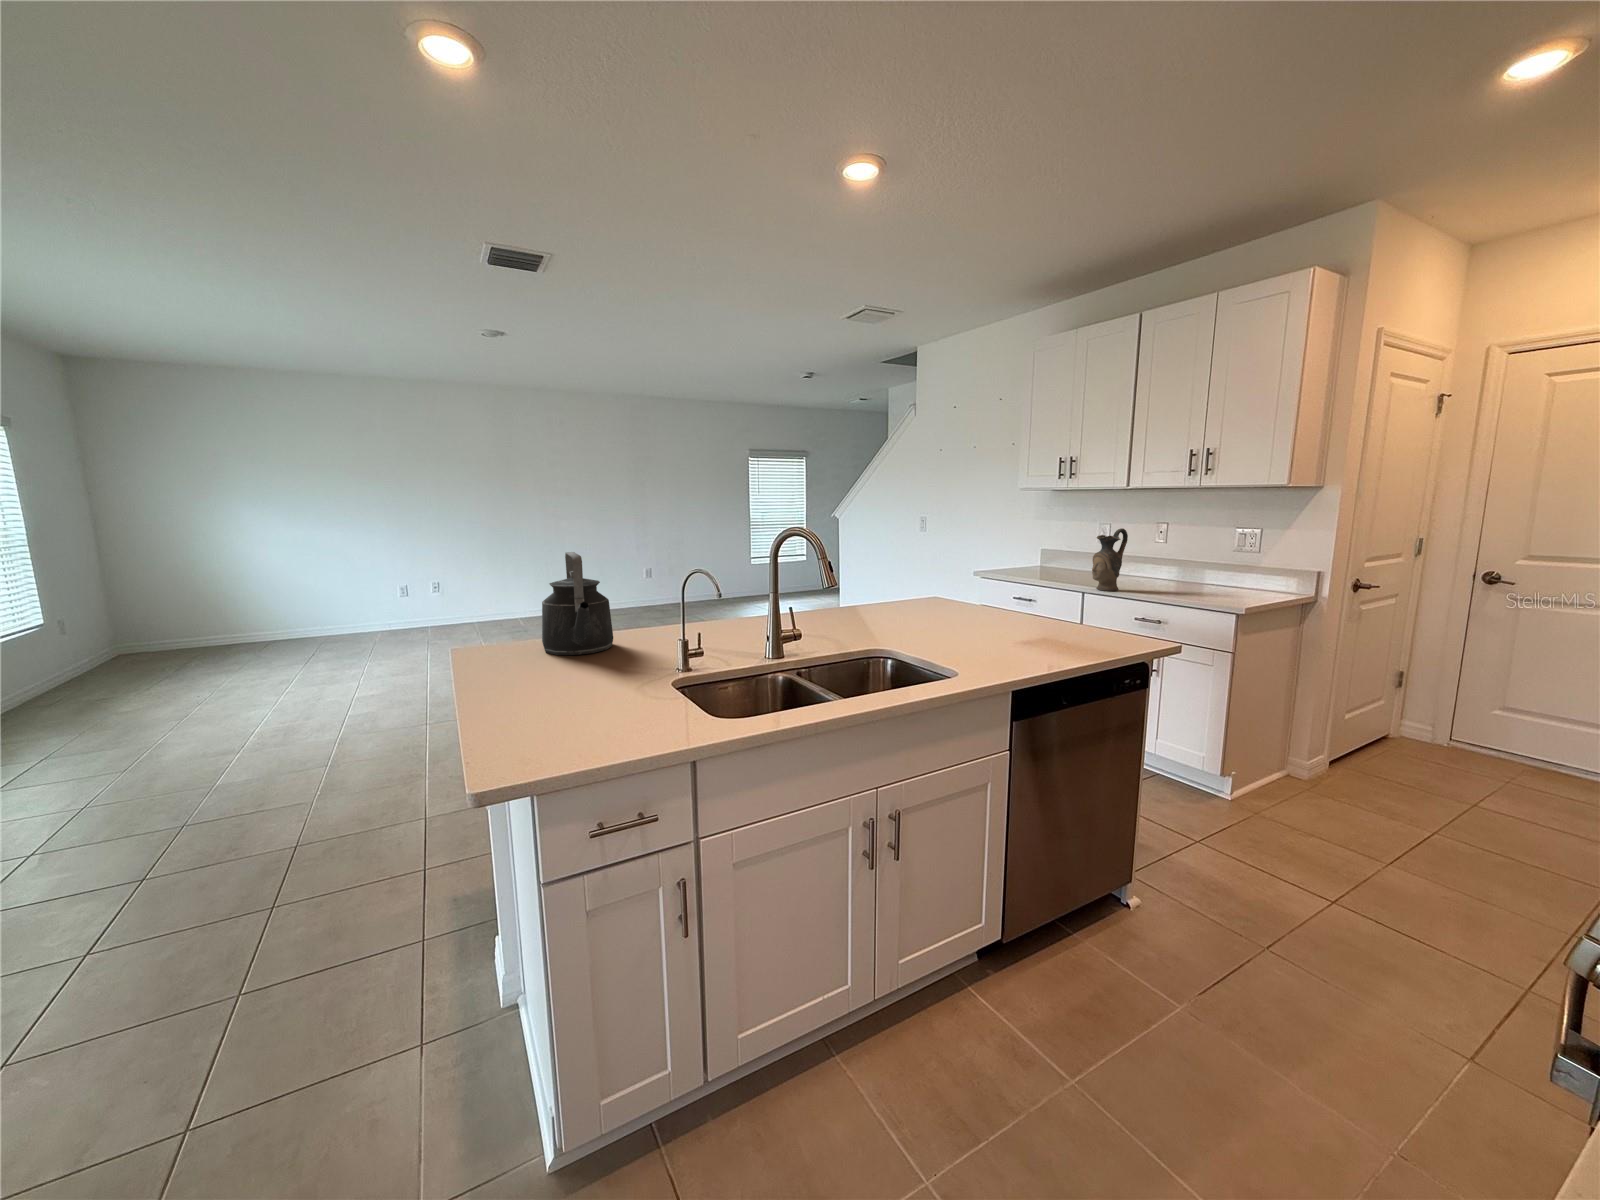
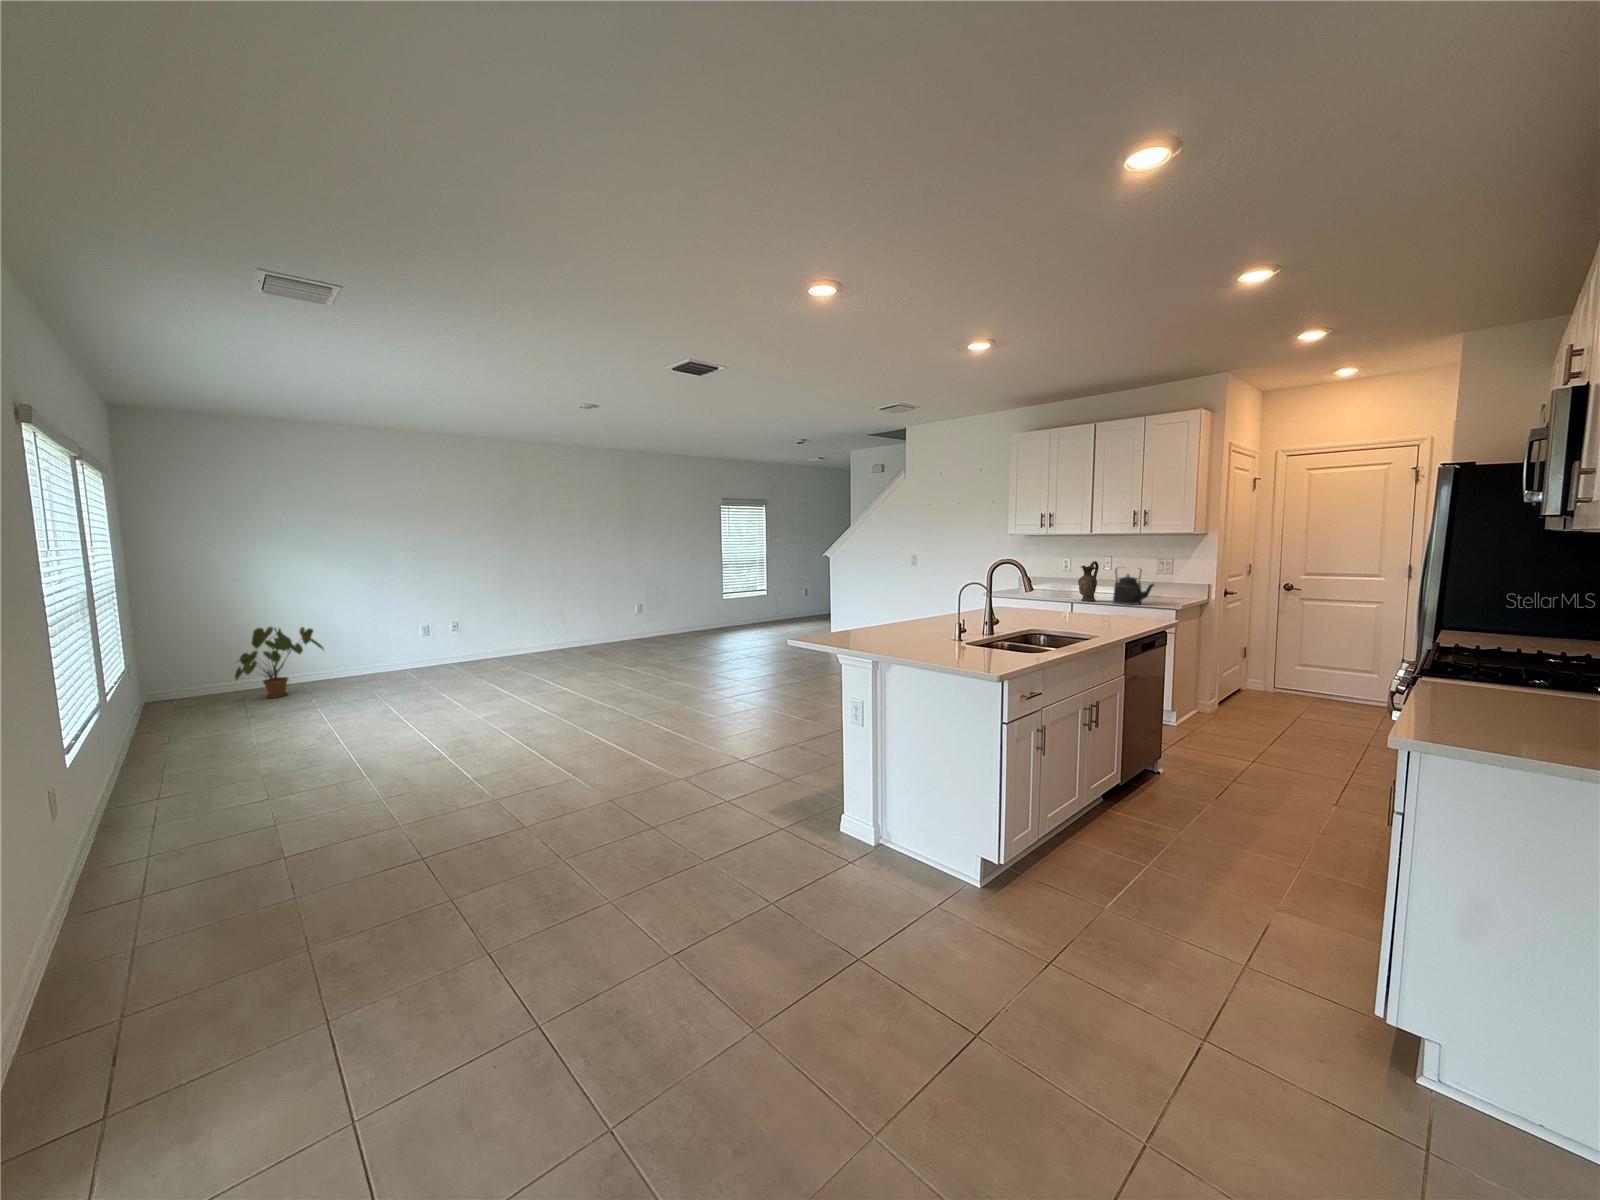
kettle: present [542,552,613,655] -> present [1113,569,1154,605]
house plant: none [191,578,285,651] -> present [235,627,323,698]

